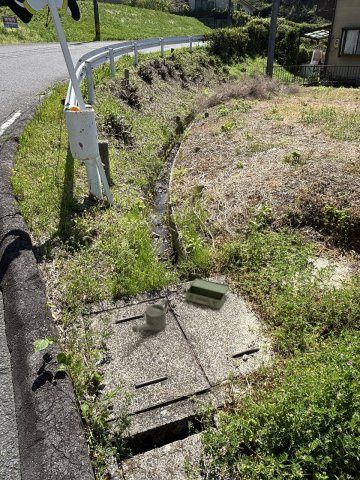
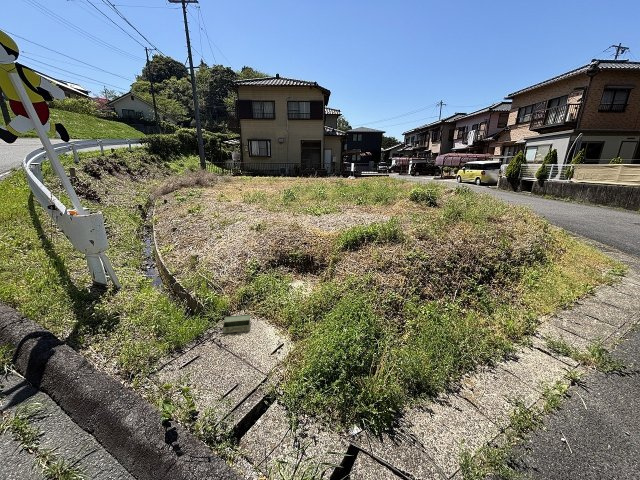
watering can: present [132,300,168,333] -> none [199,336,218,365]

